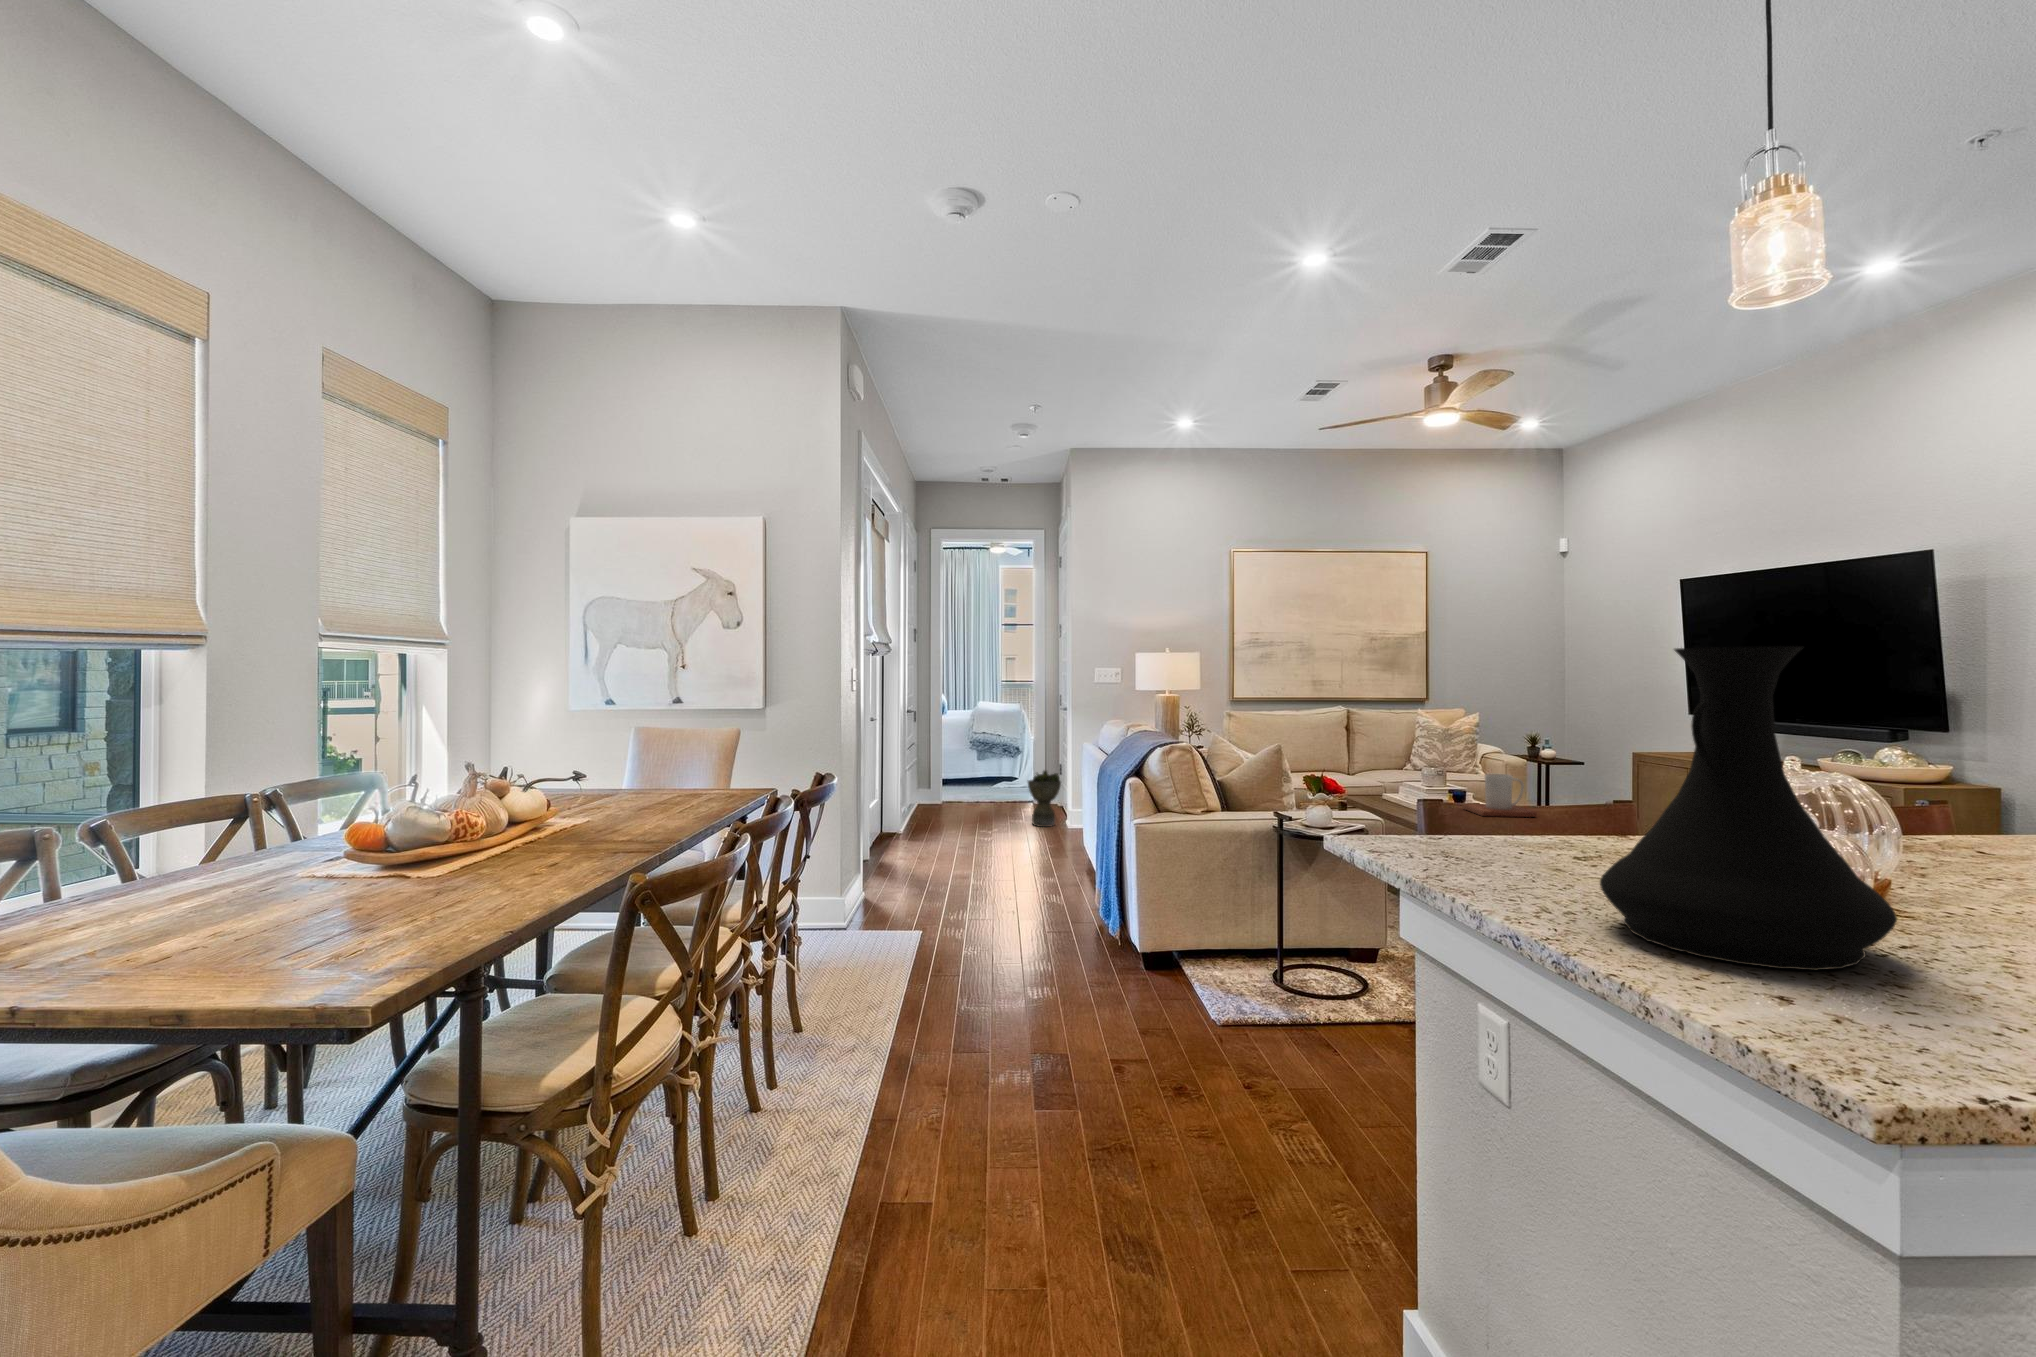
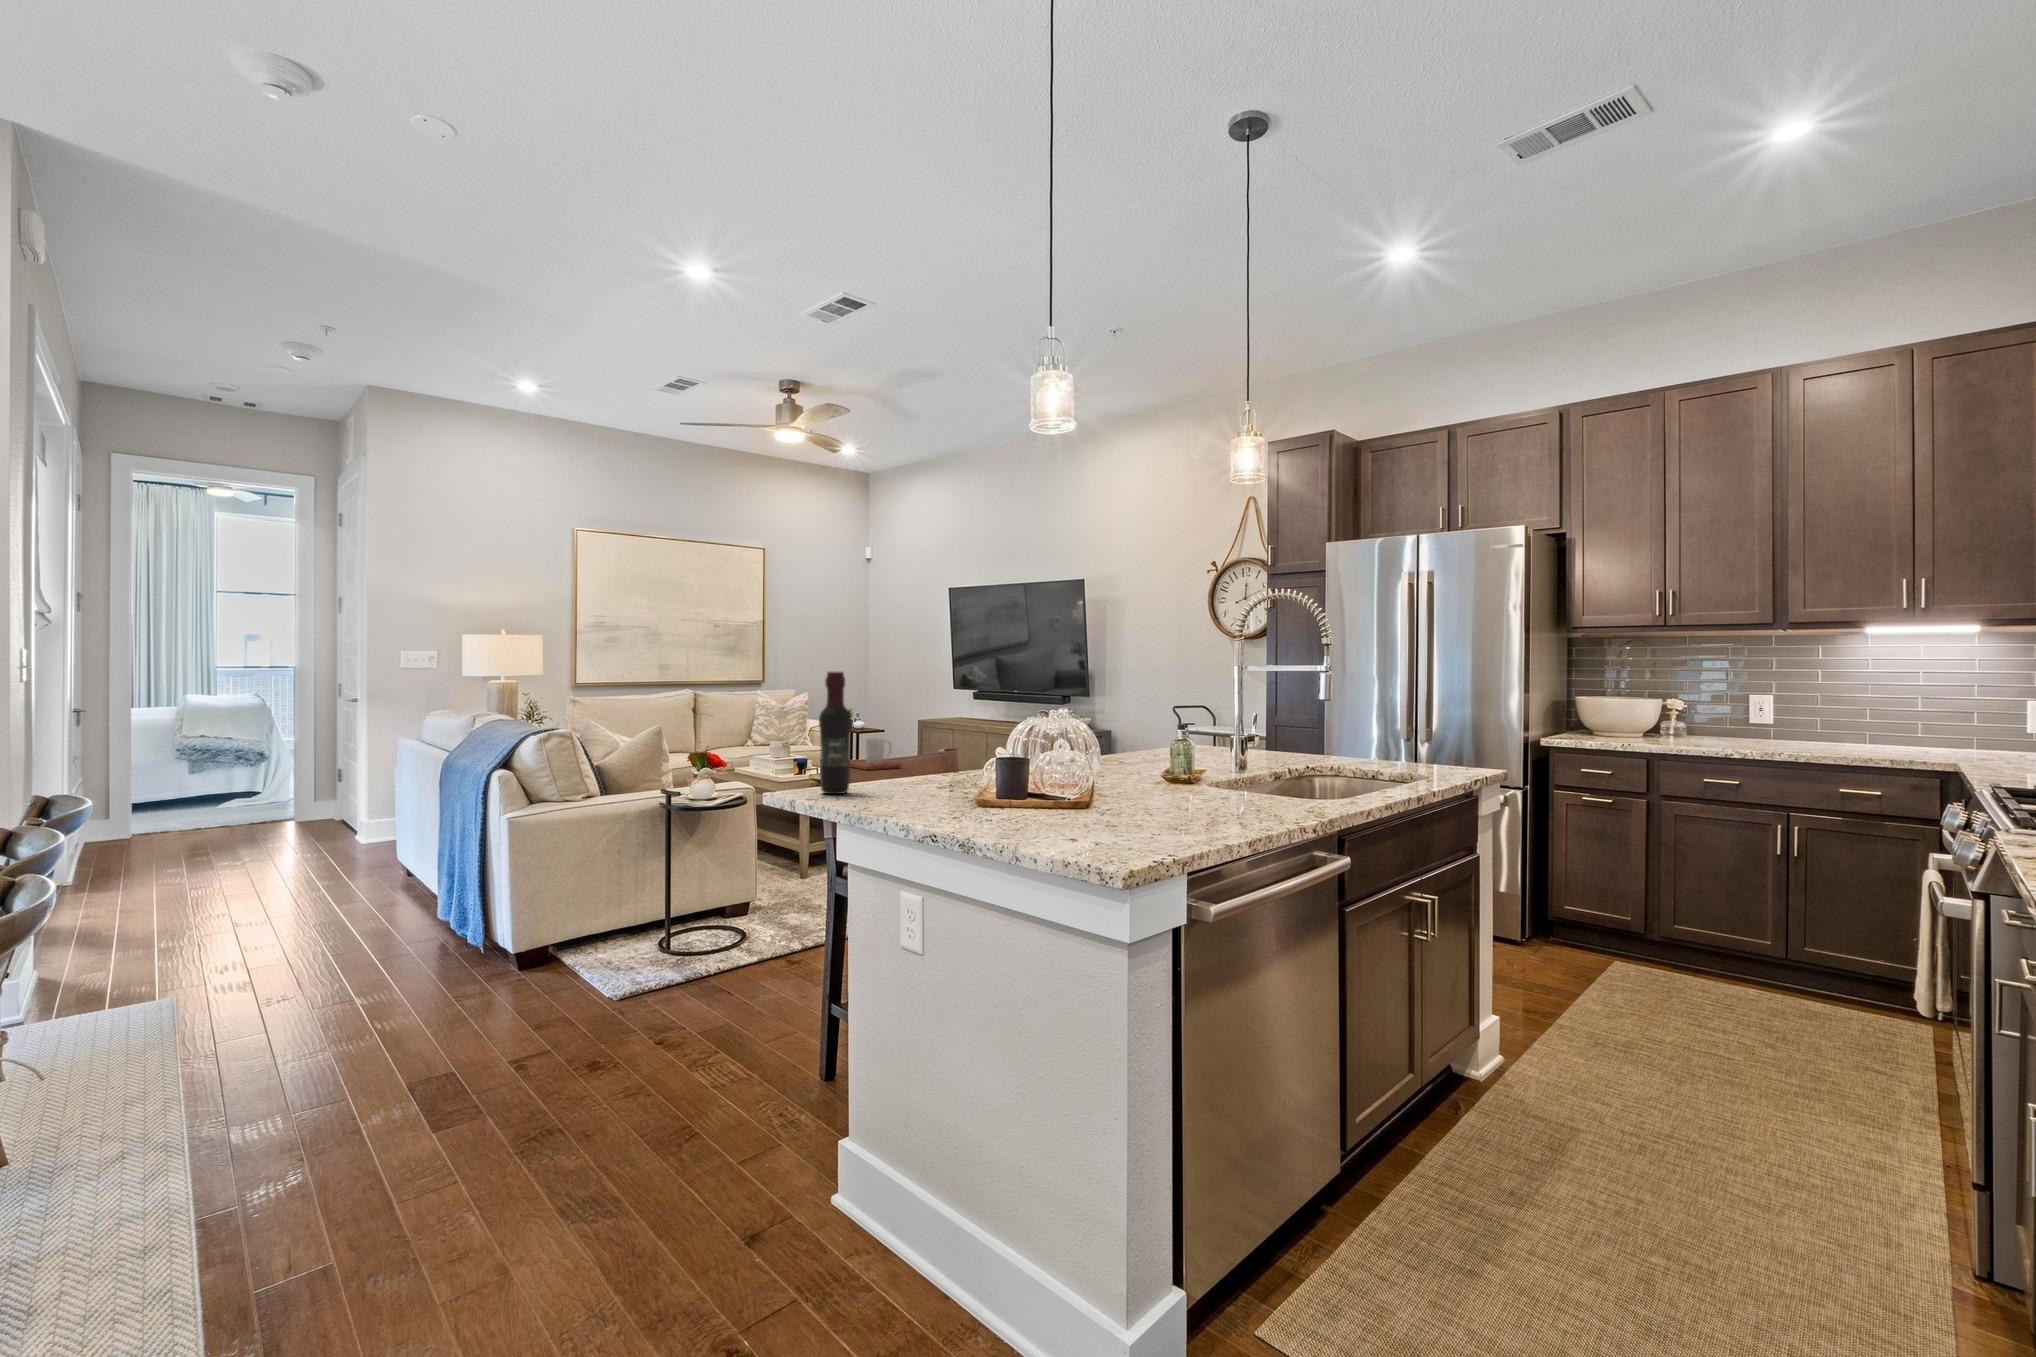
vase: present [1600,646,1897,970] -> none [977,649,1110,828]
wine bottle: none [1385,687,1431,848] -> present [819,672,851,794]
planter: present [1028,771,1061,827] -> none [298,774,351,844]

